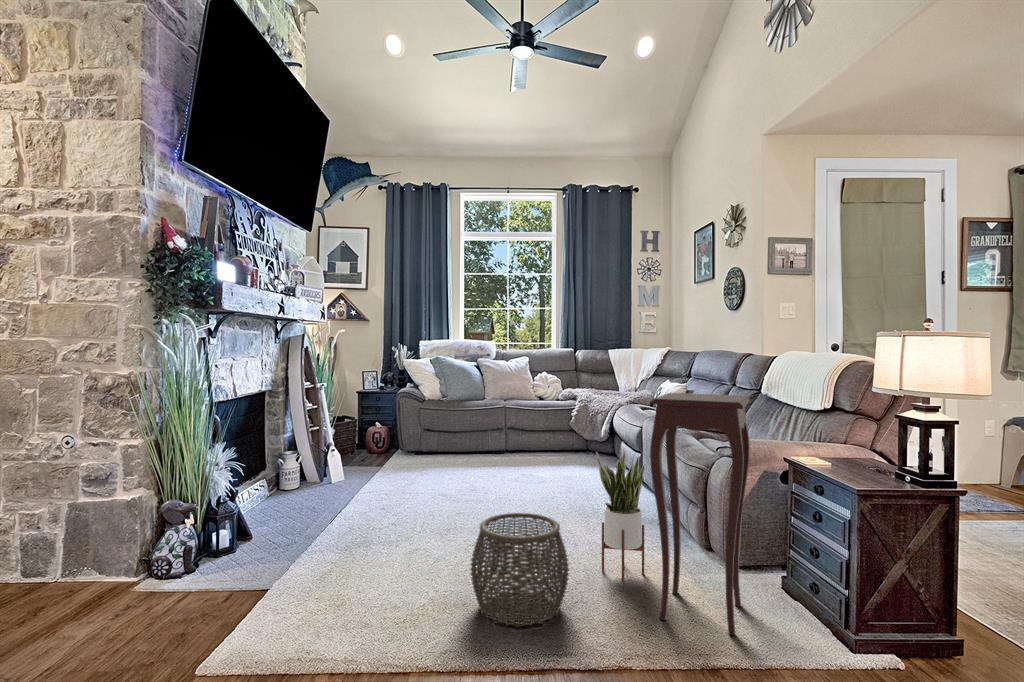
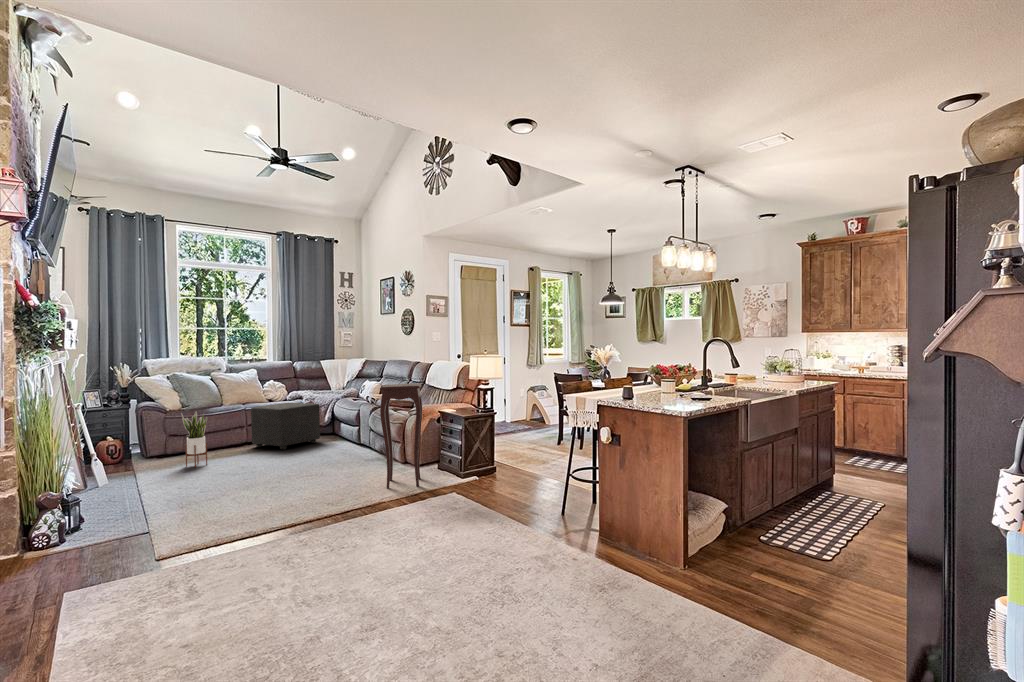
ottoman: none [505,404,592,472] -> present [251,403,320,450]
potted plant: present [596,450,645,581] -> present [181,412,207,467]
woven basket: present [470,513,569,627] -> none [290,452,343,503]

